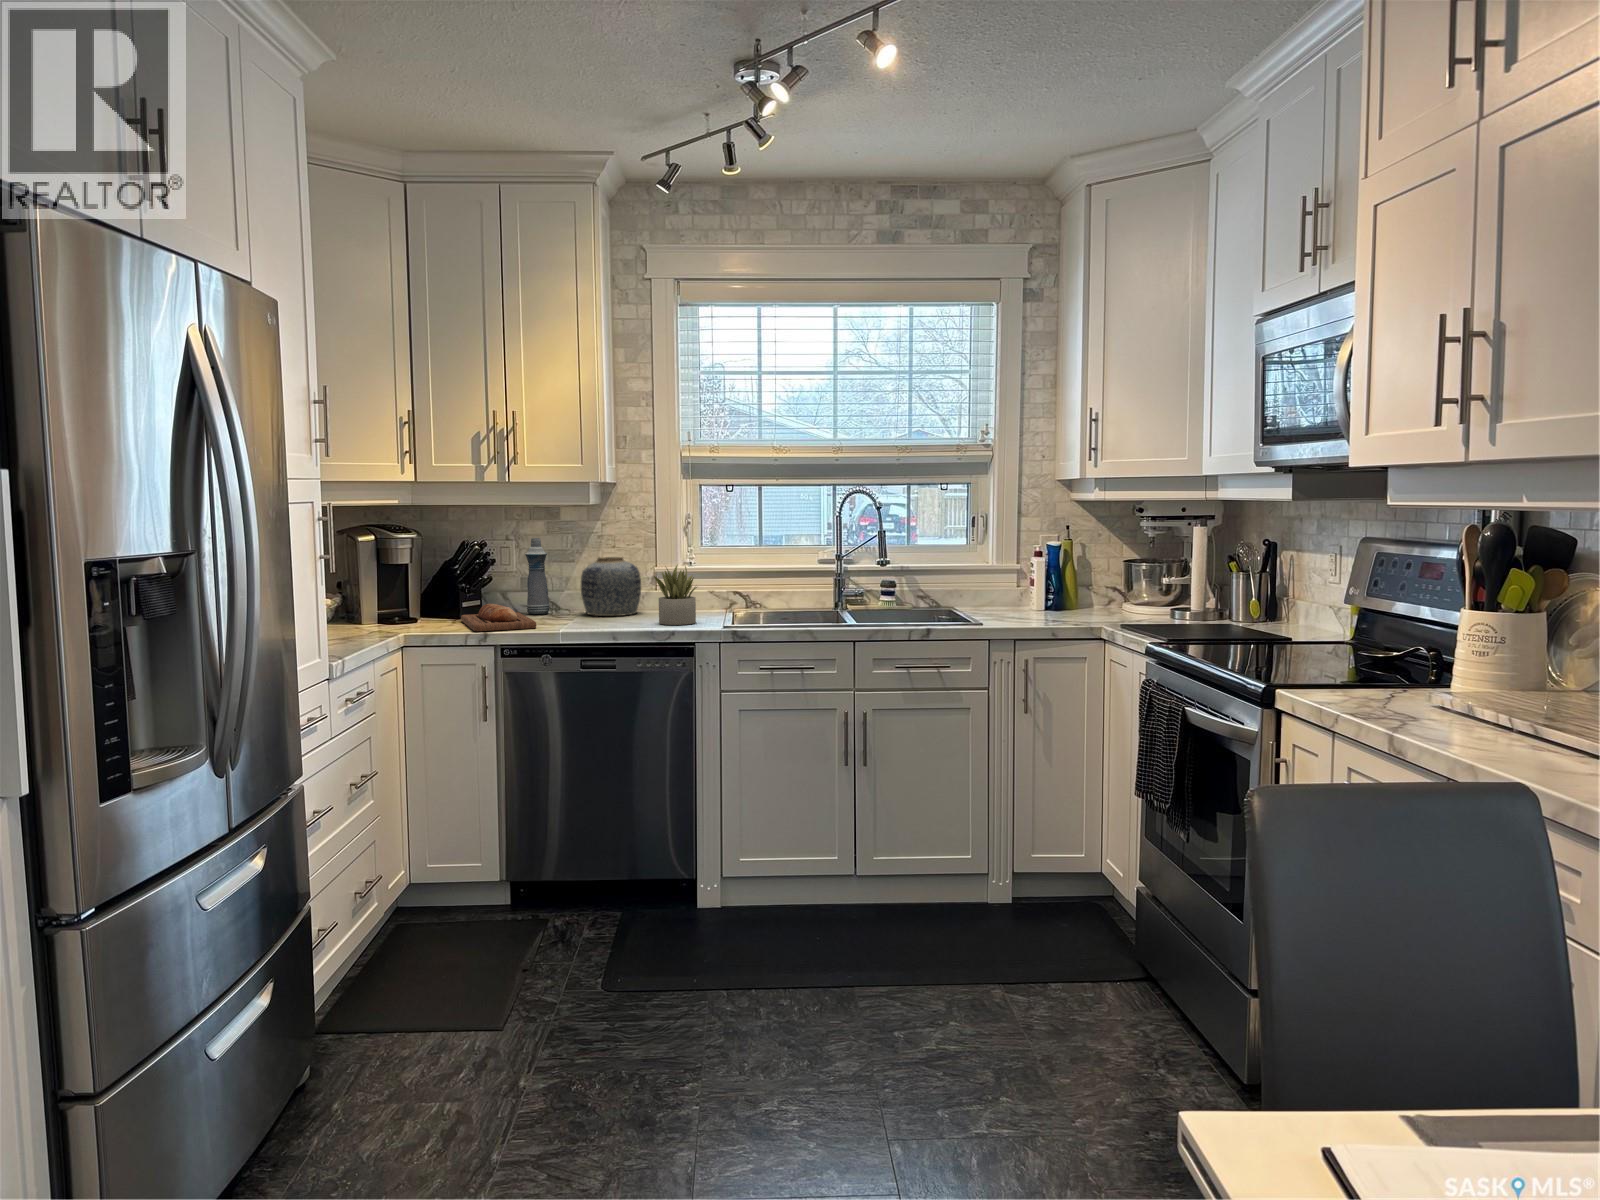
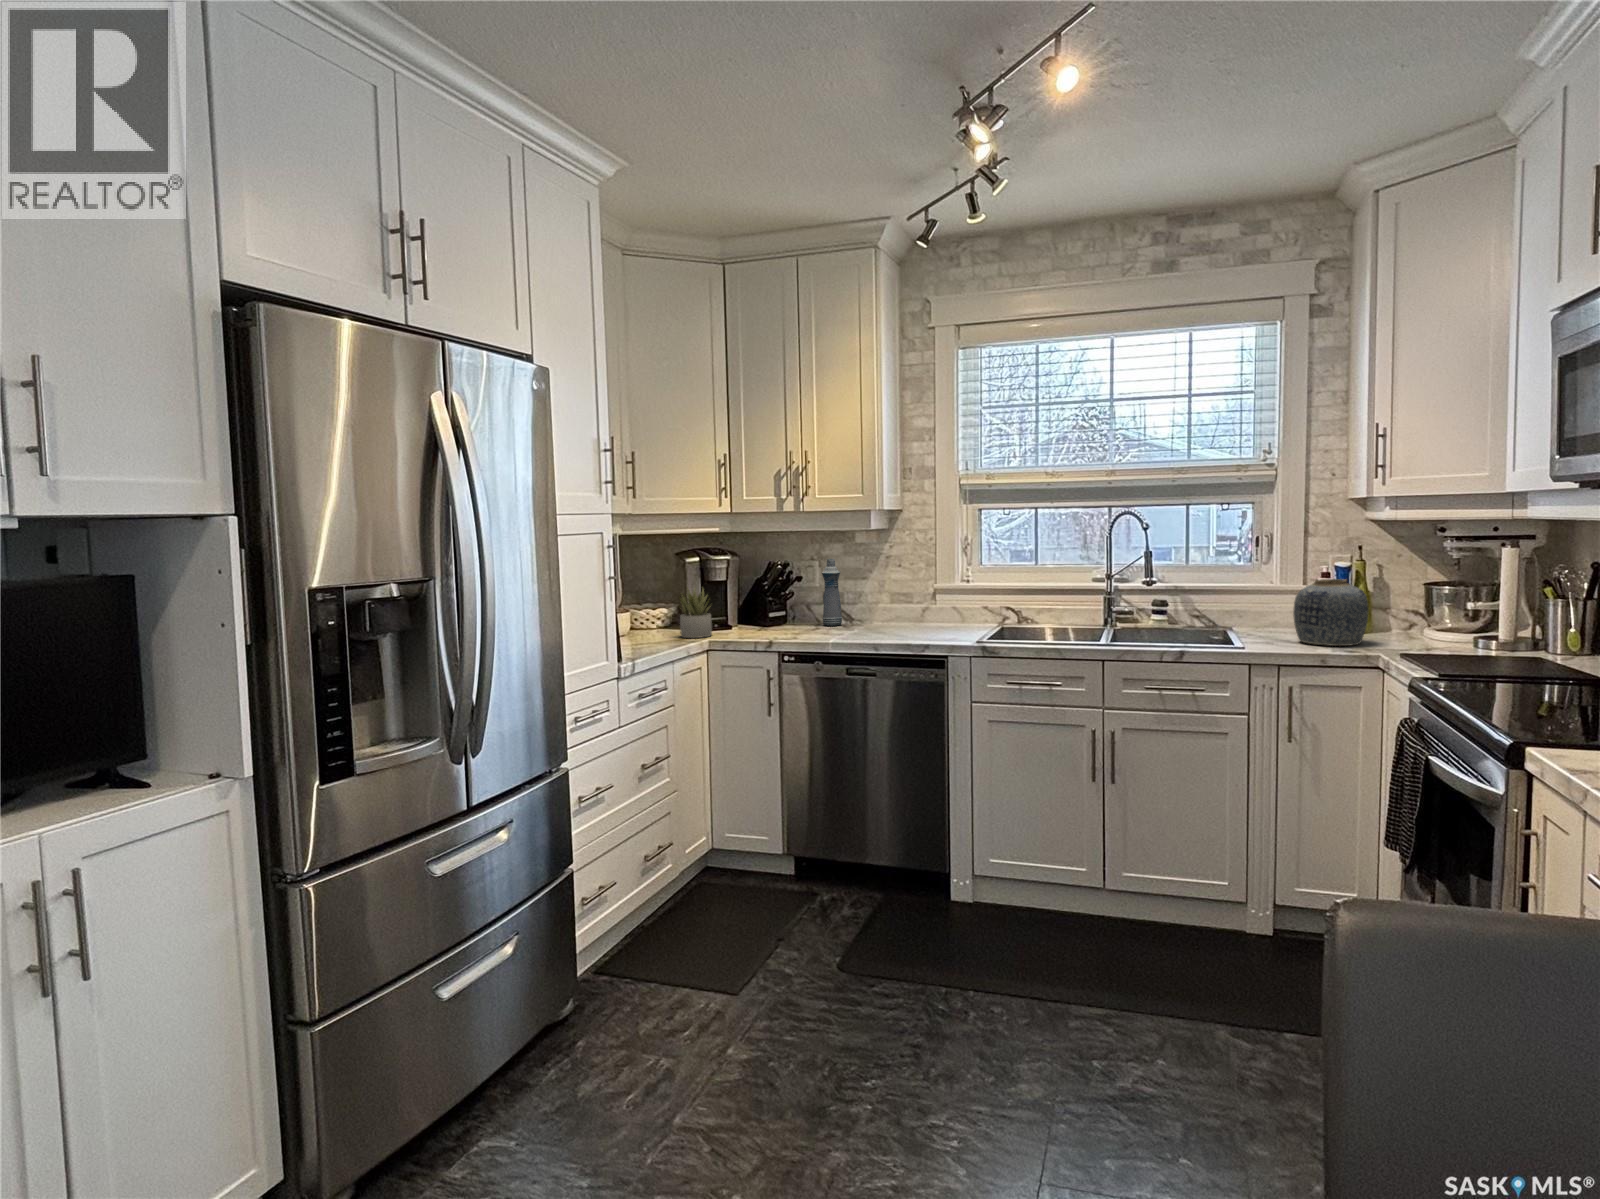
vase: present [581,557,641,616] -> present [1293,579,1369,646]
succulent plant: present [654,565,697,625] -> present [680,589,712,638]
bread loaf: present [461,604,536,631] -> none [765,616,820,640]

